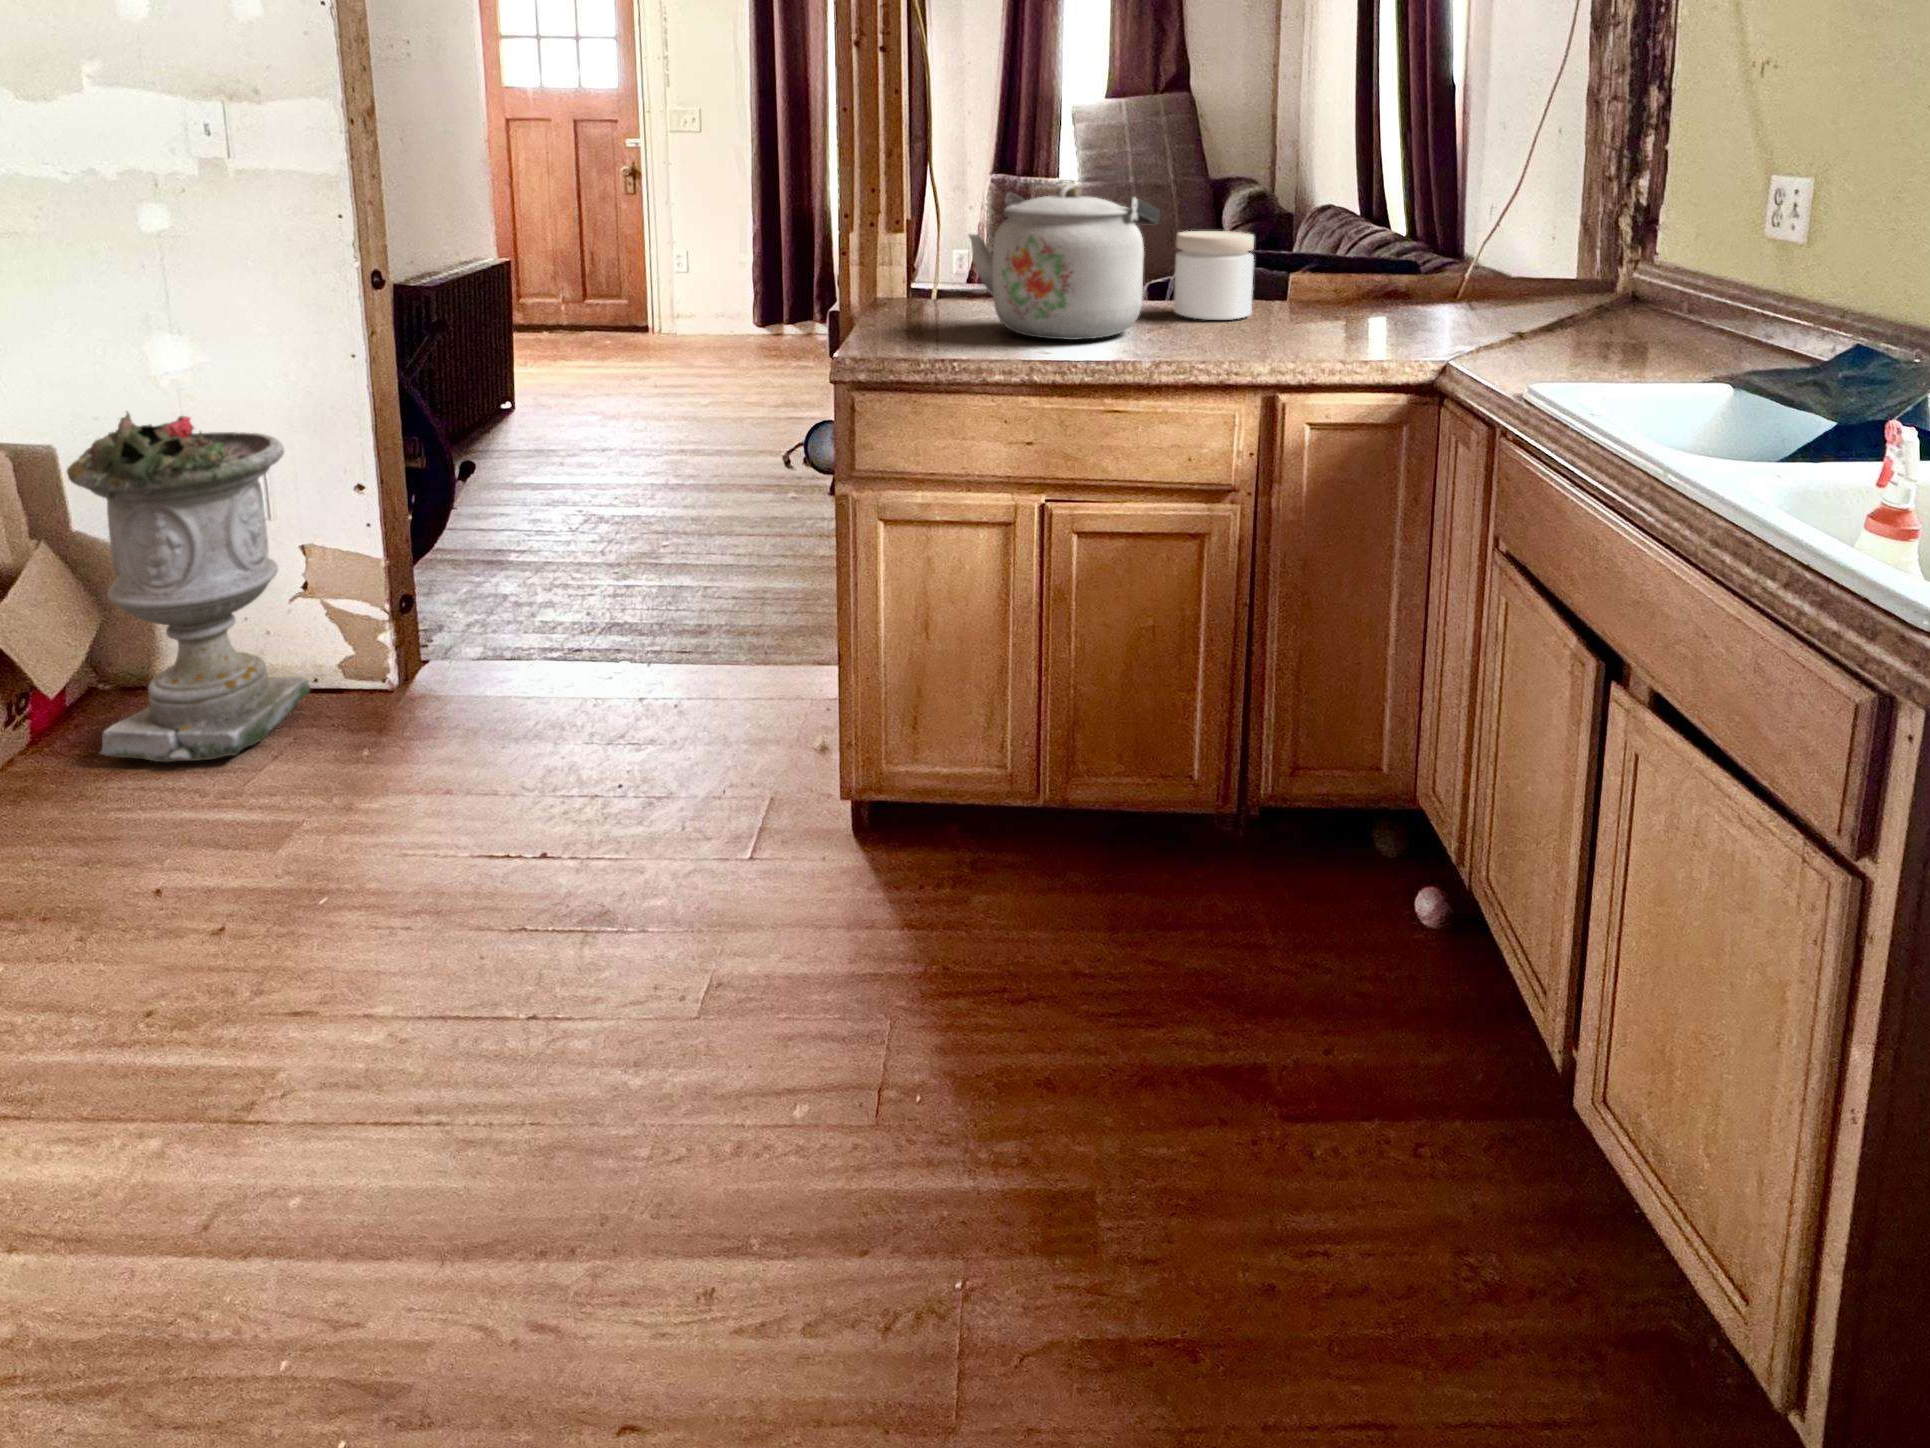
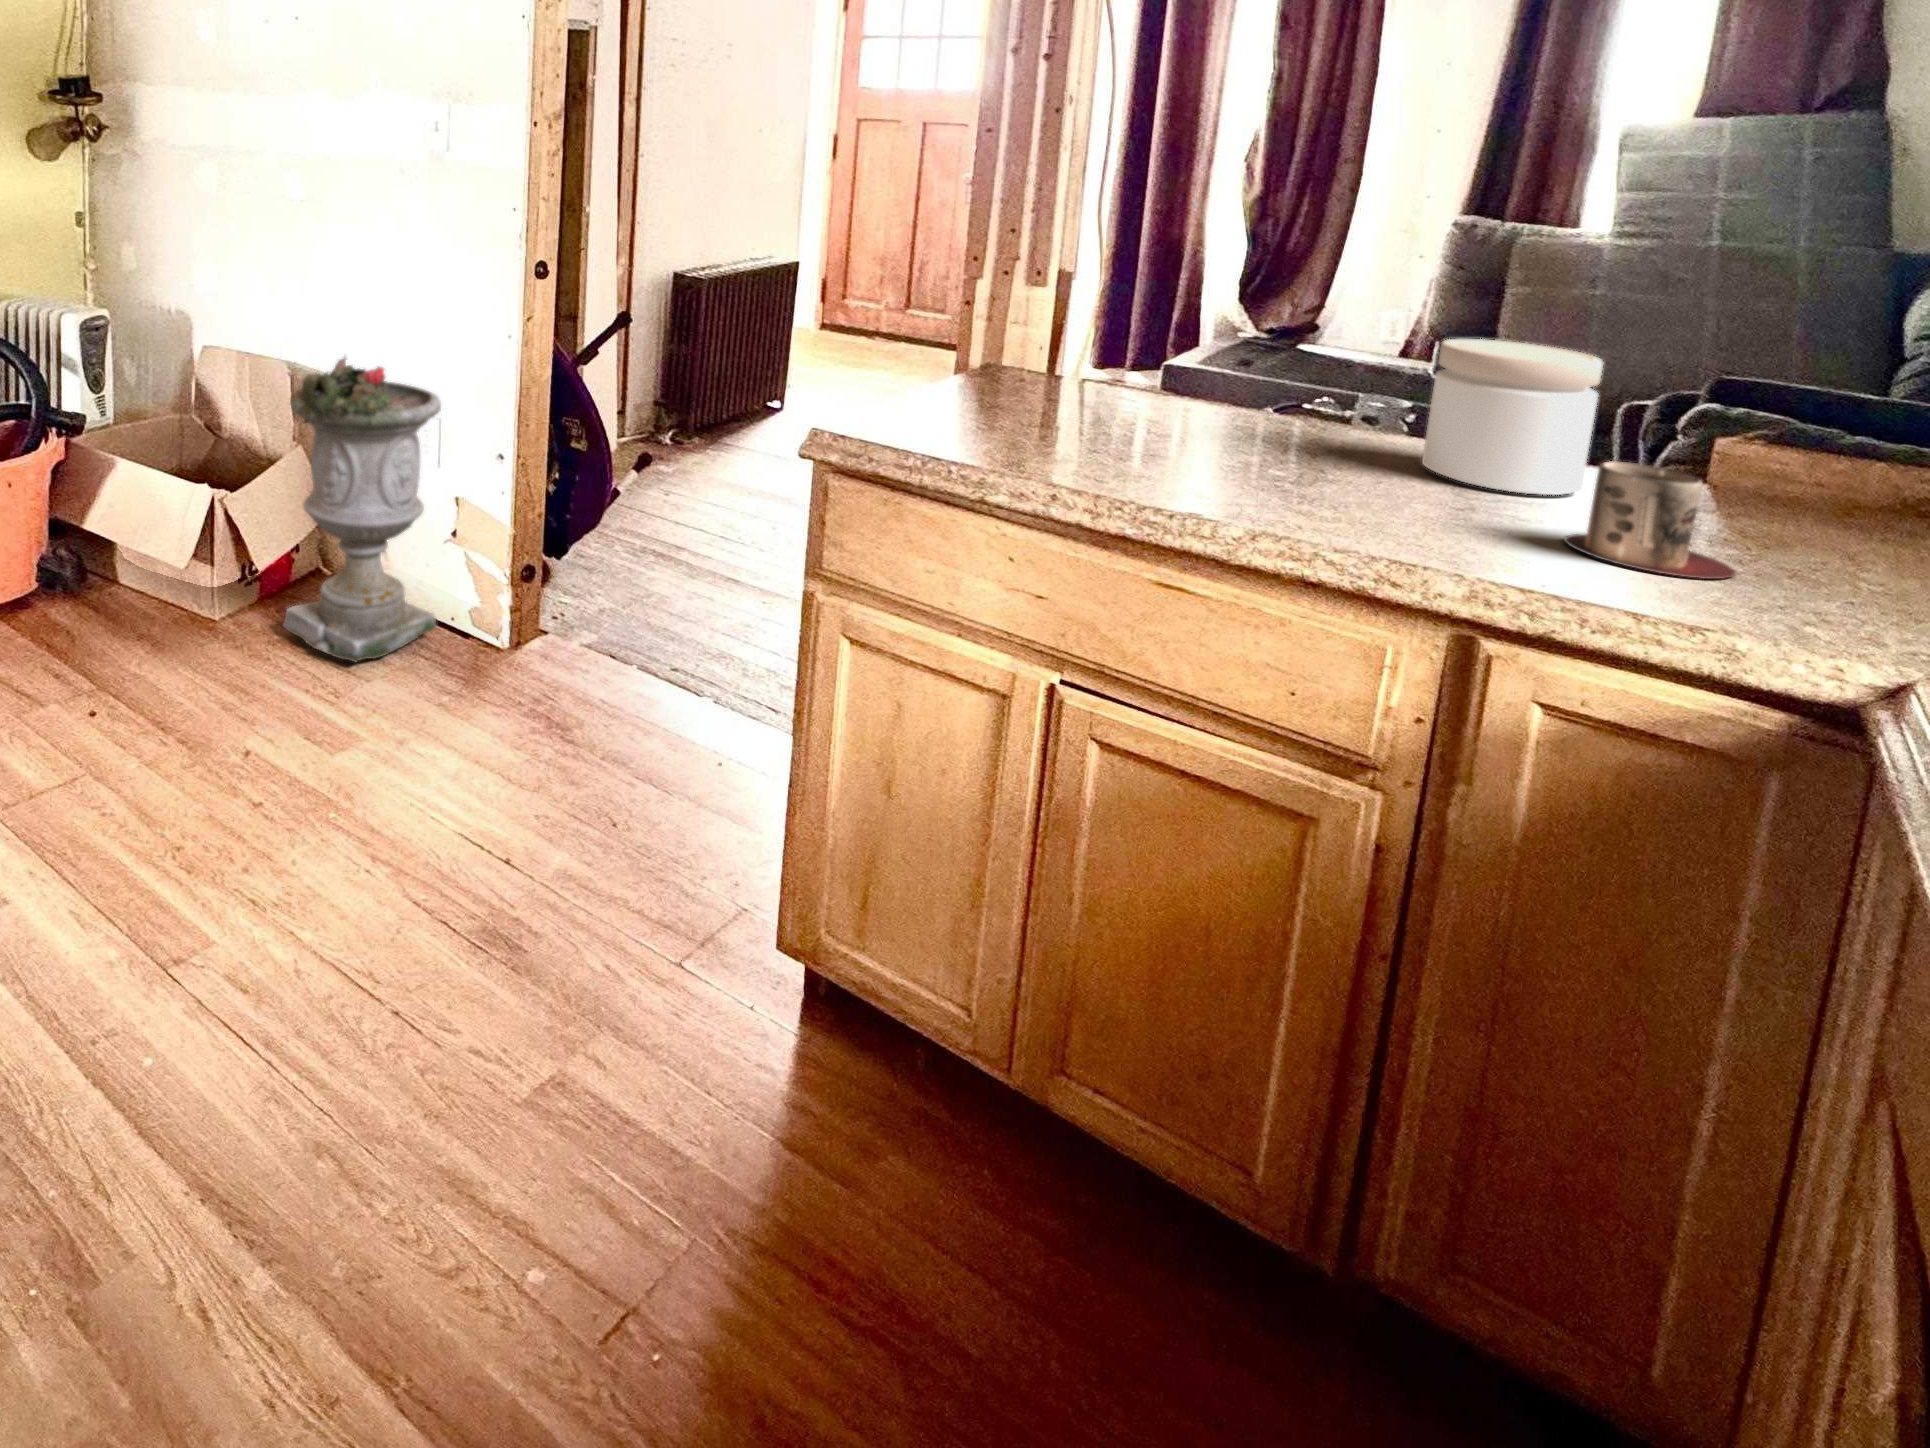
kettle: present [969,185,1160,340] -> none [1067,249,1384,476]
mug: none [1275,285,1348,342] -> present [1564,461,1736,579]

